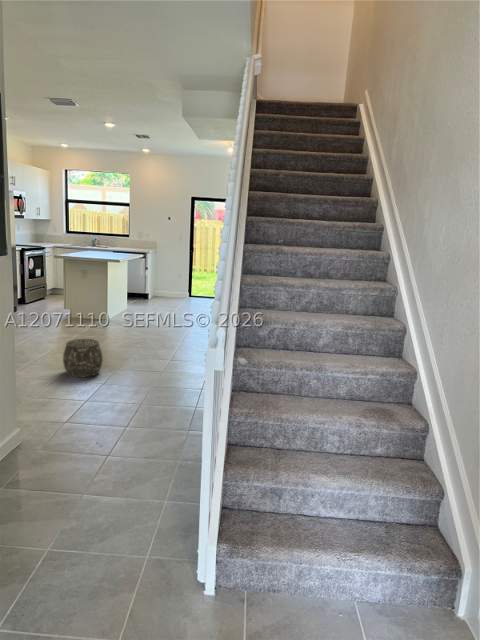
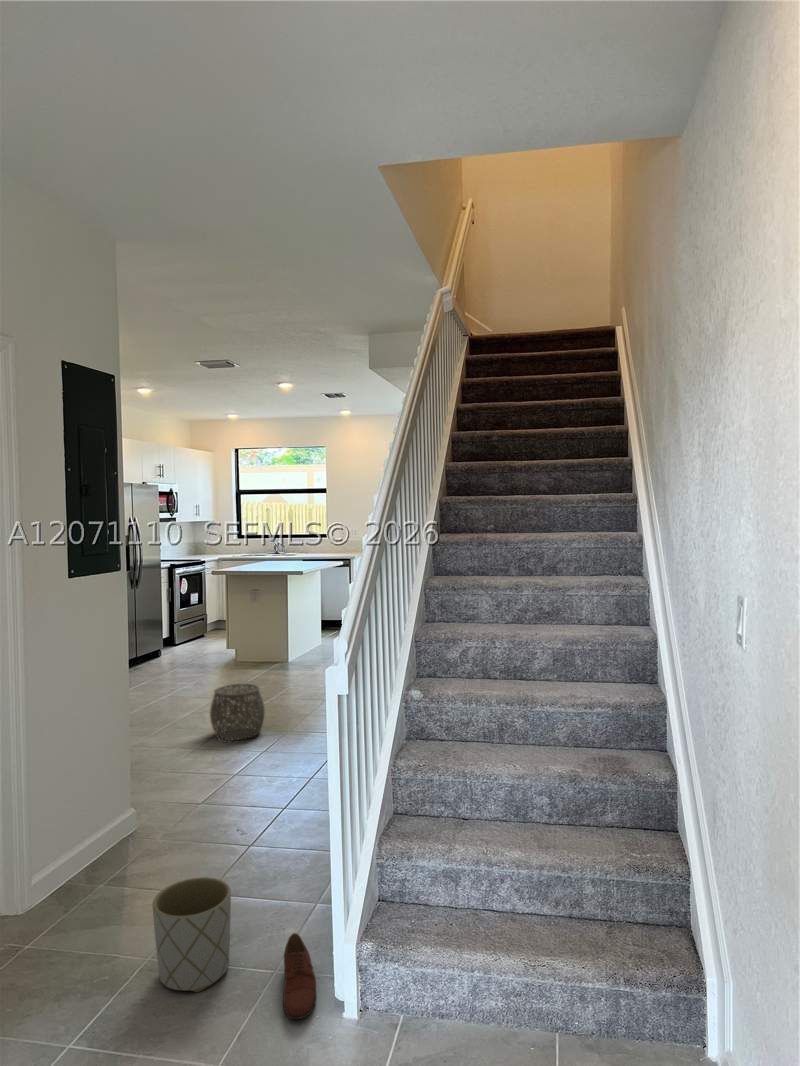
planter: none [53,497,114,581] -> present [153,877,231,992]
shoe: none [154,533,182,600] -> present [283,933,316,1019]

